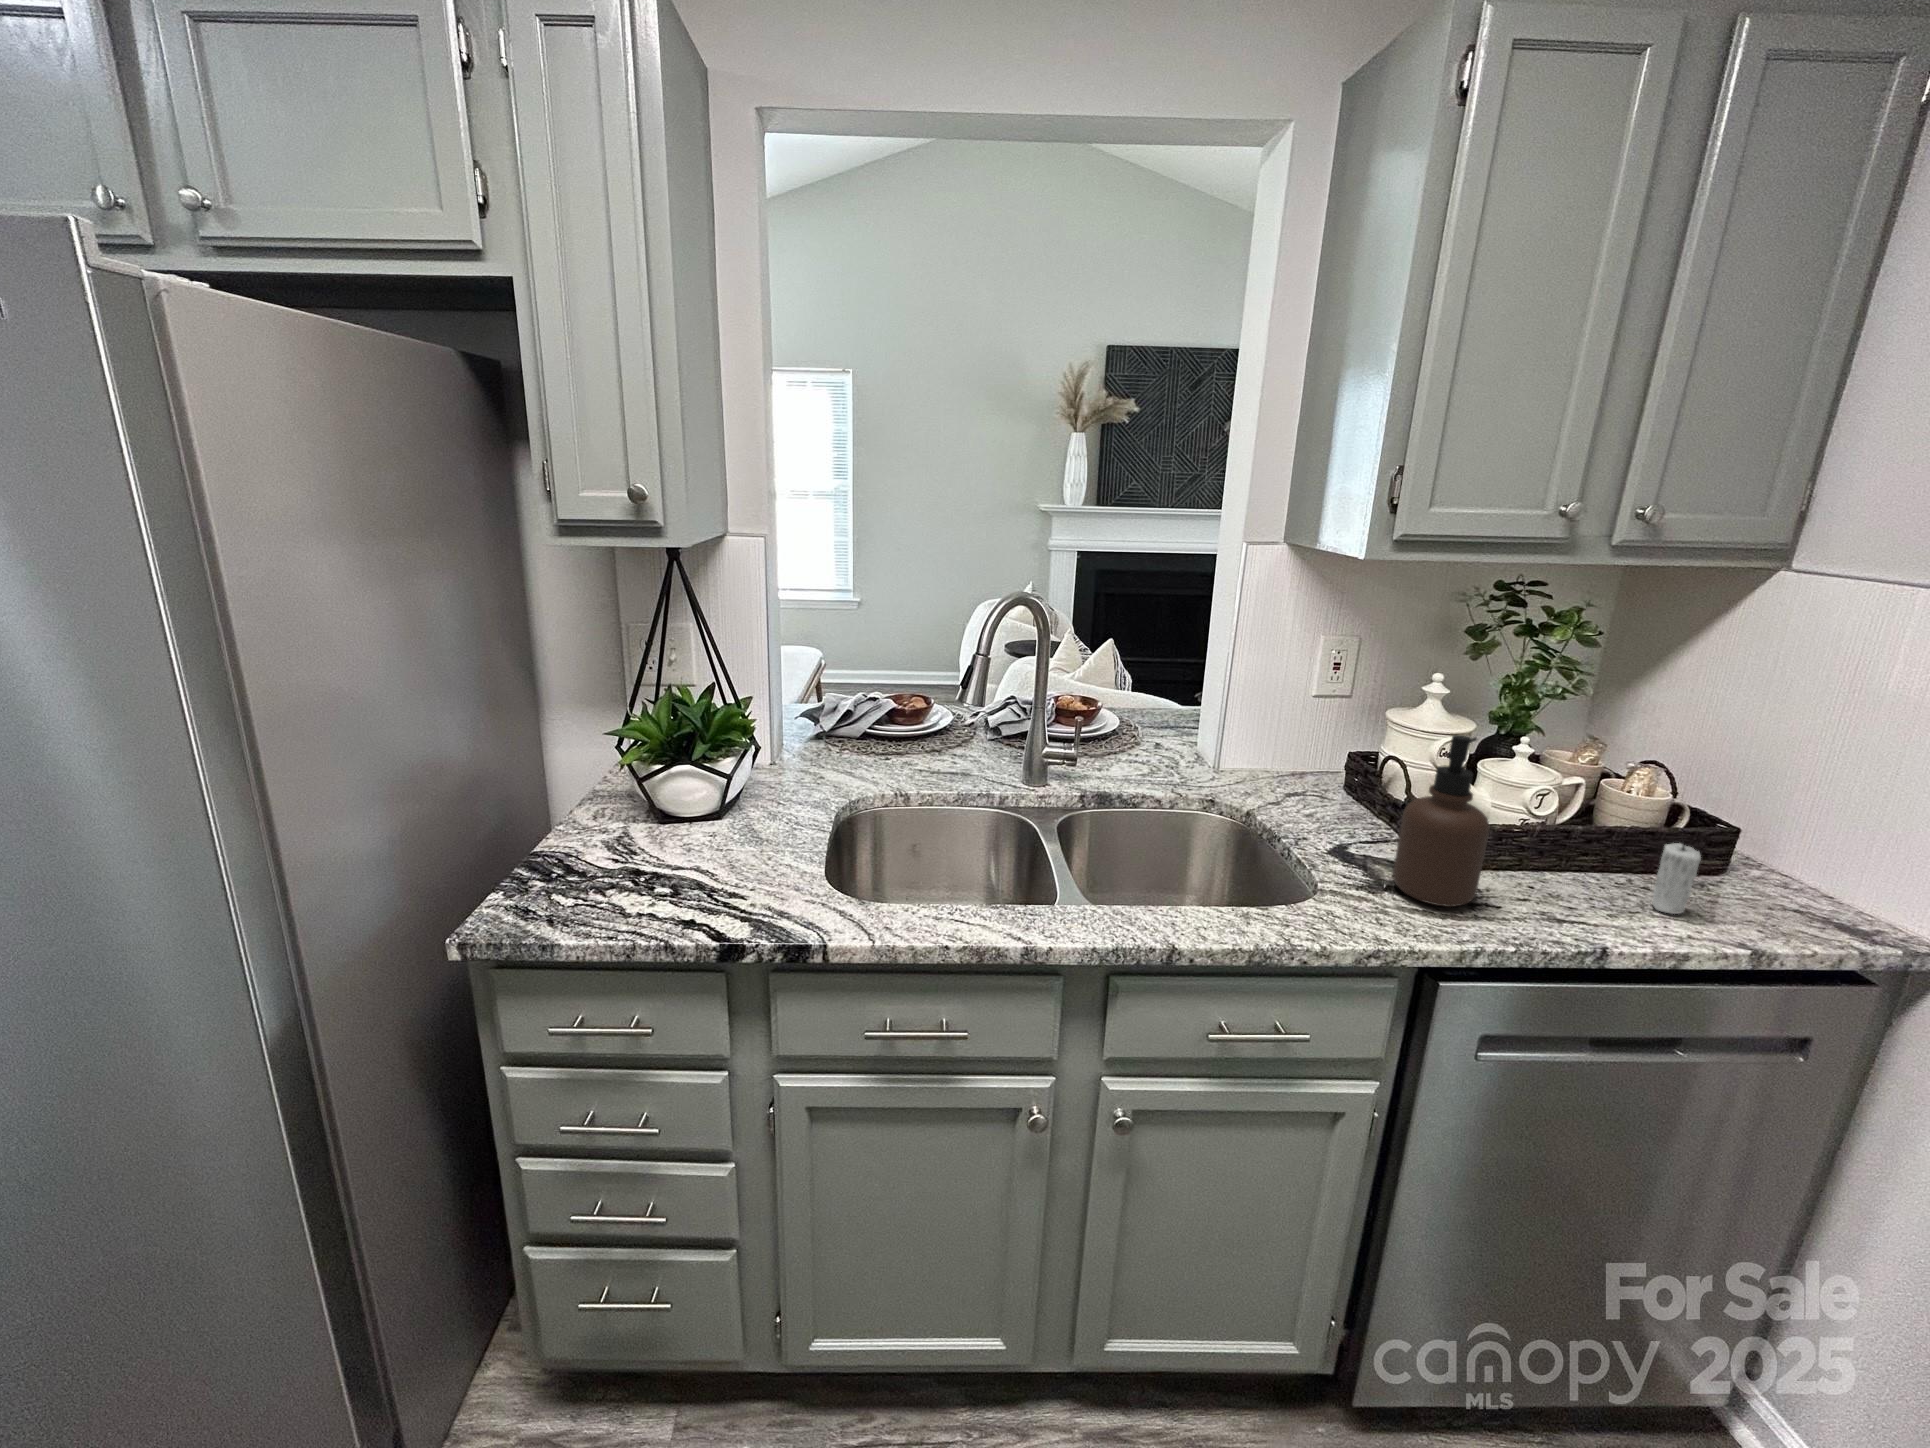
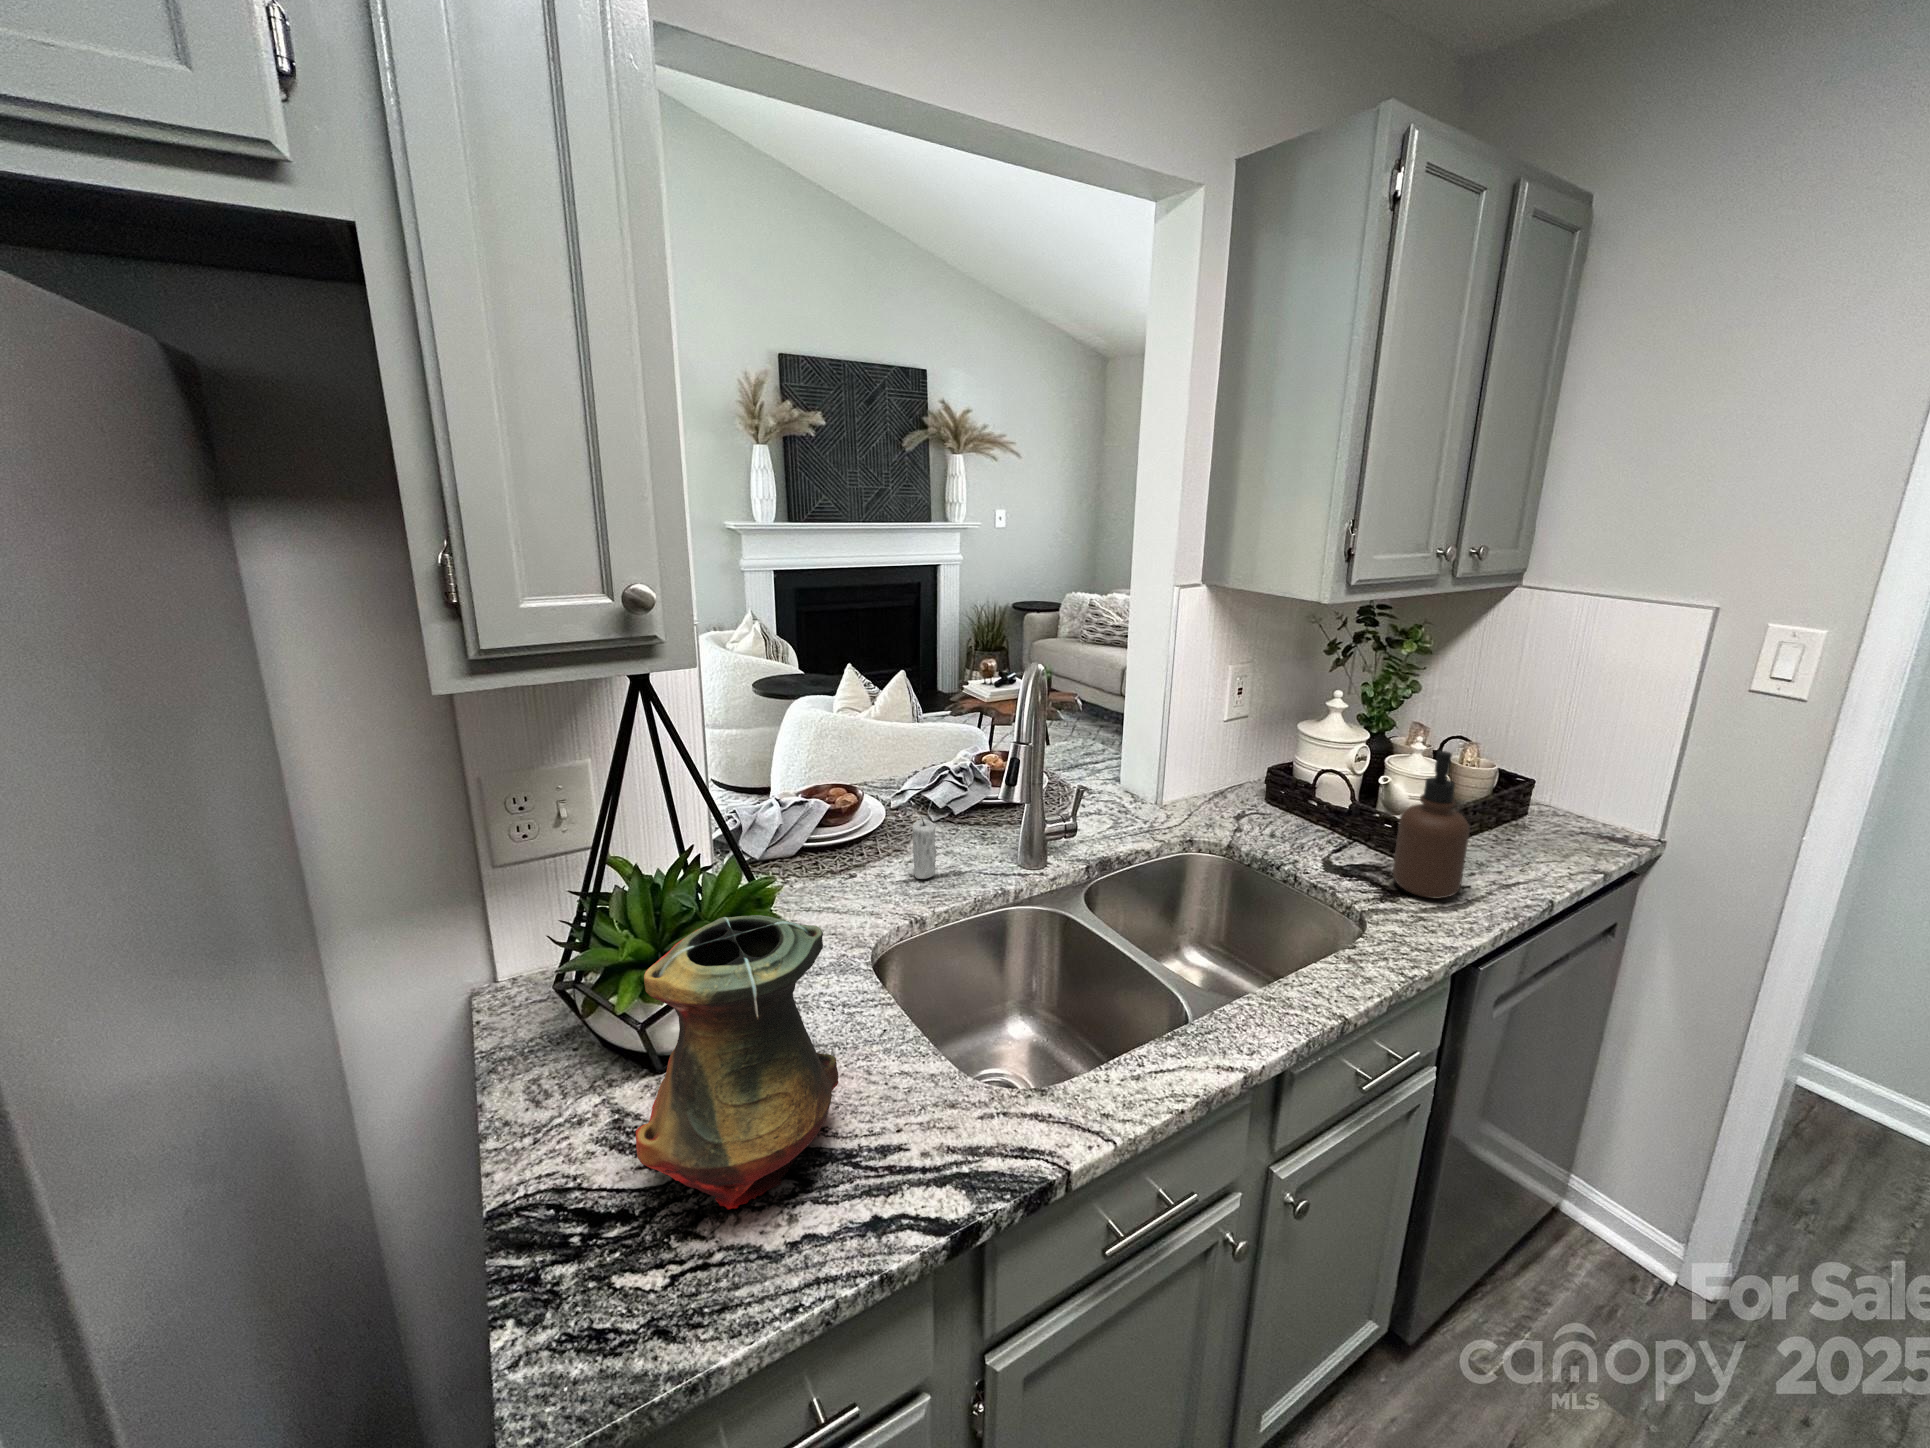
vase: none [593,711,730,889] -> present [636,915,839,1210]
candle: present [1652,843,1701,914] -> present [912,817,936,879]

